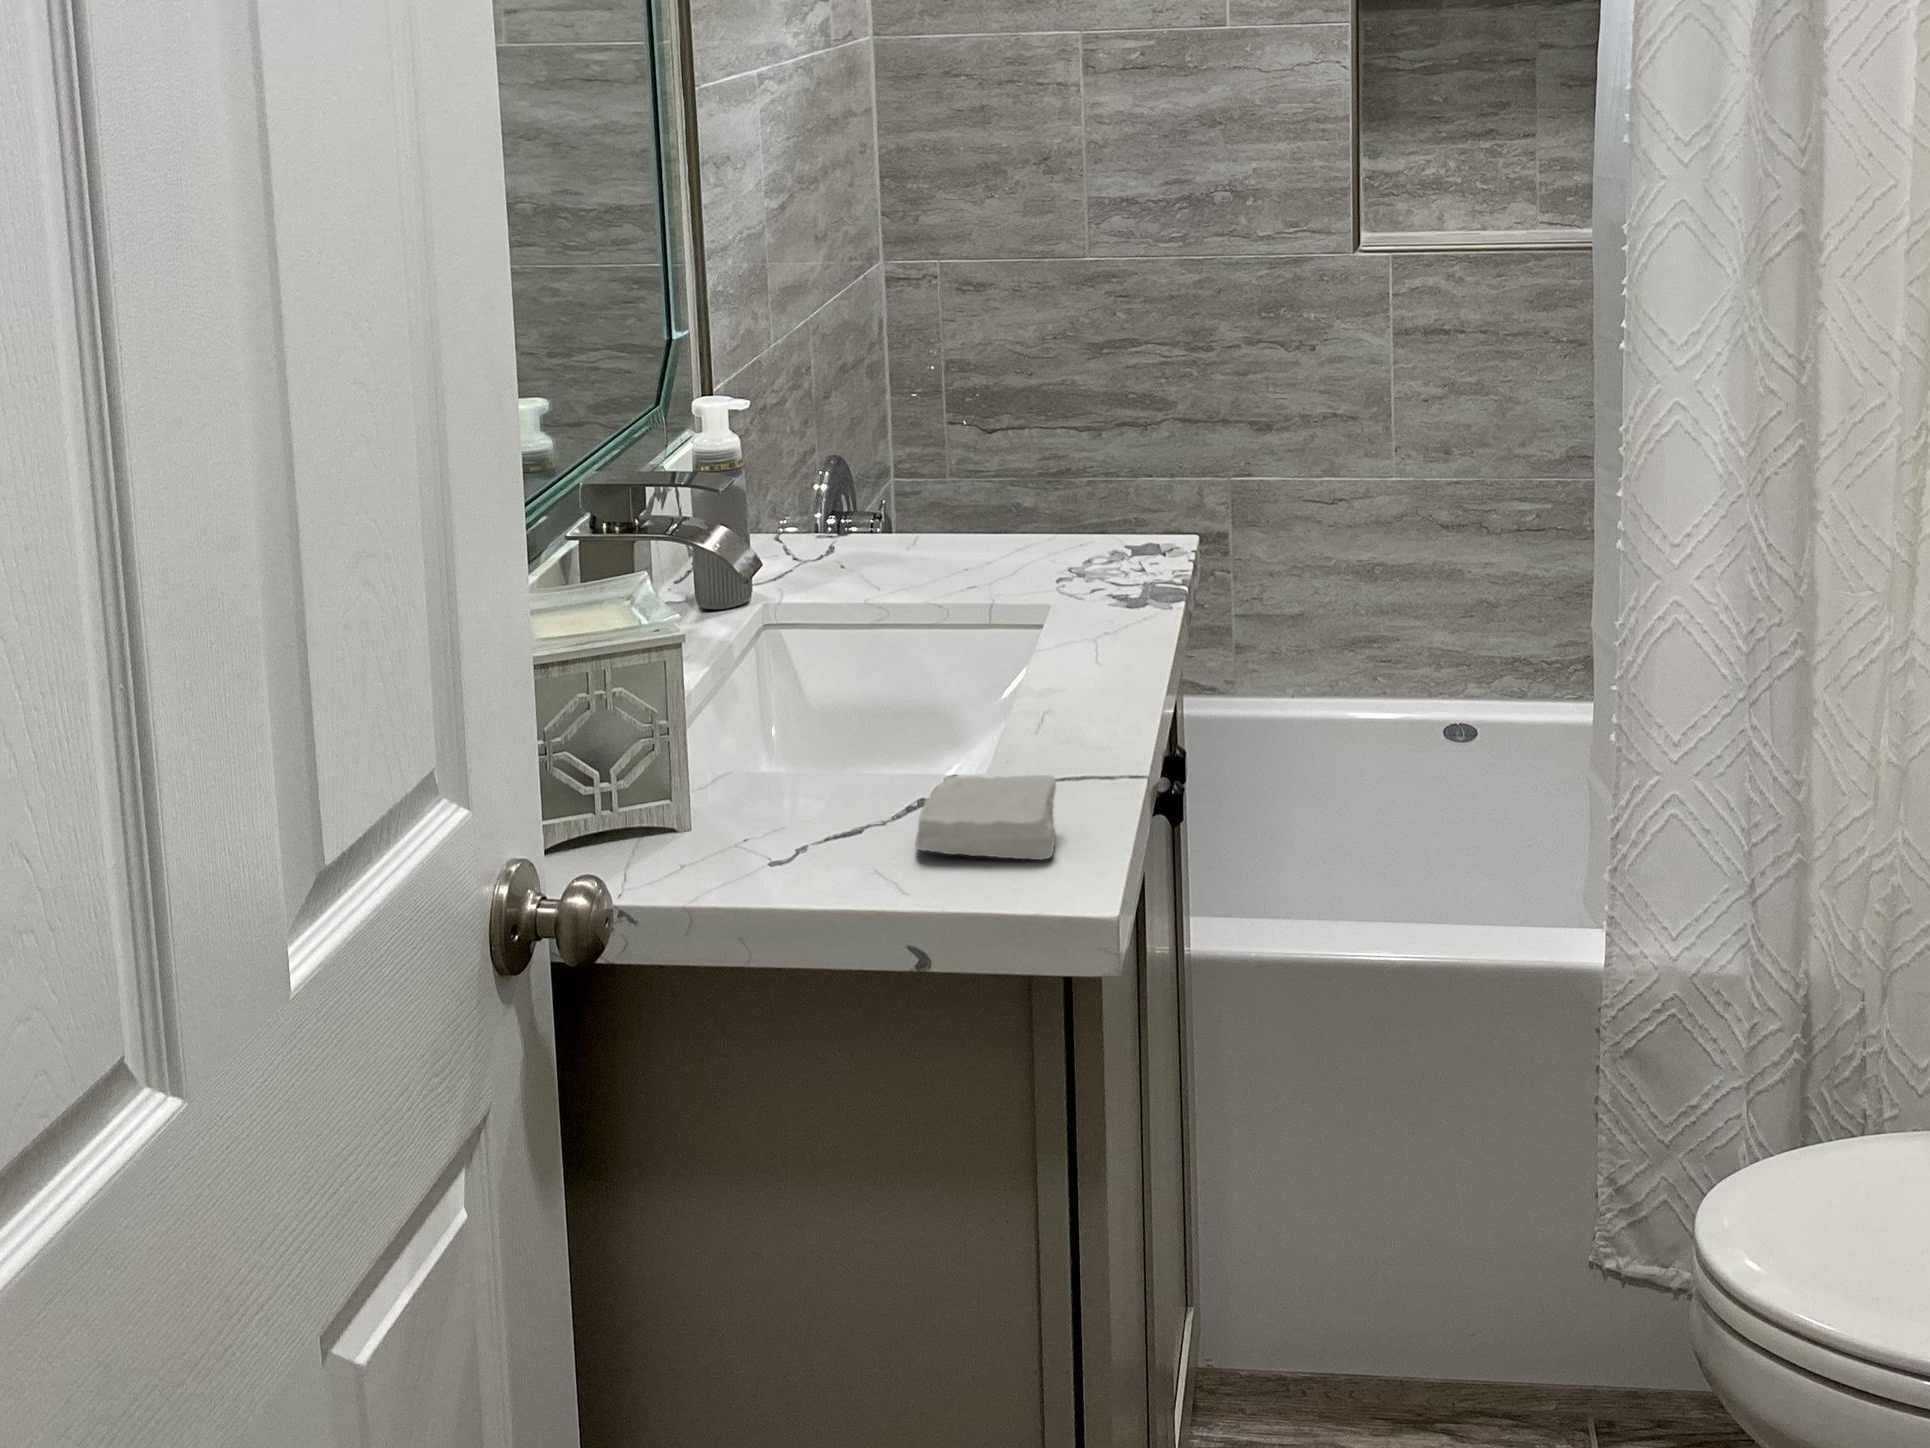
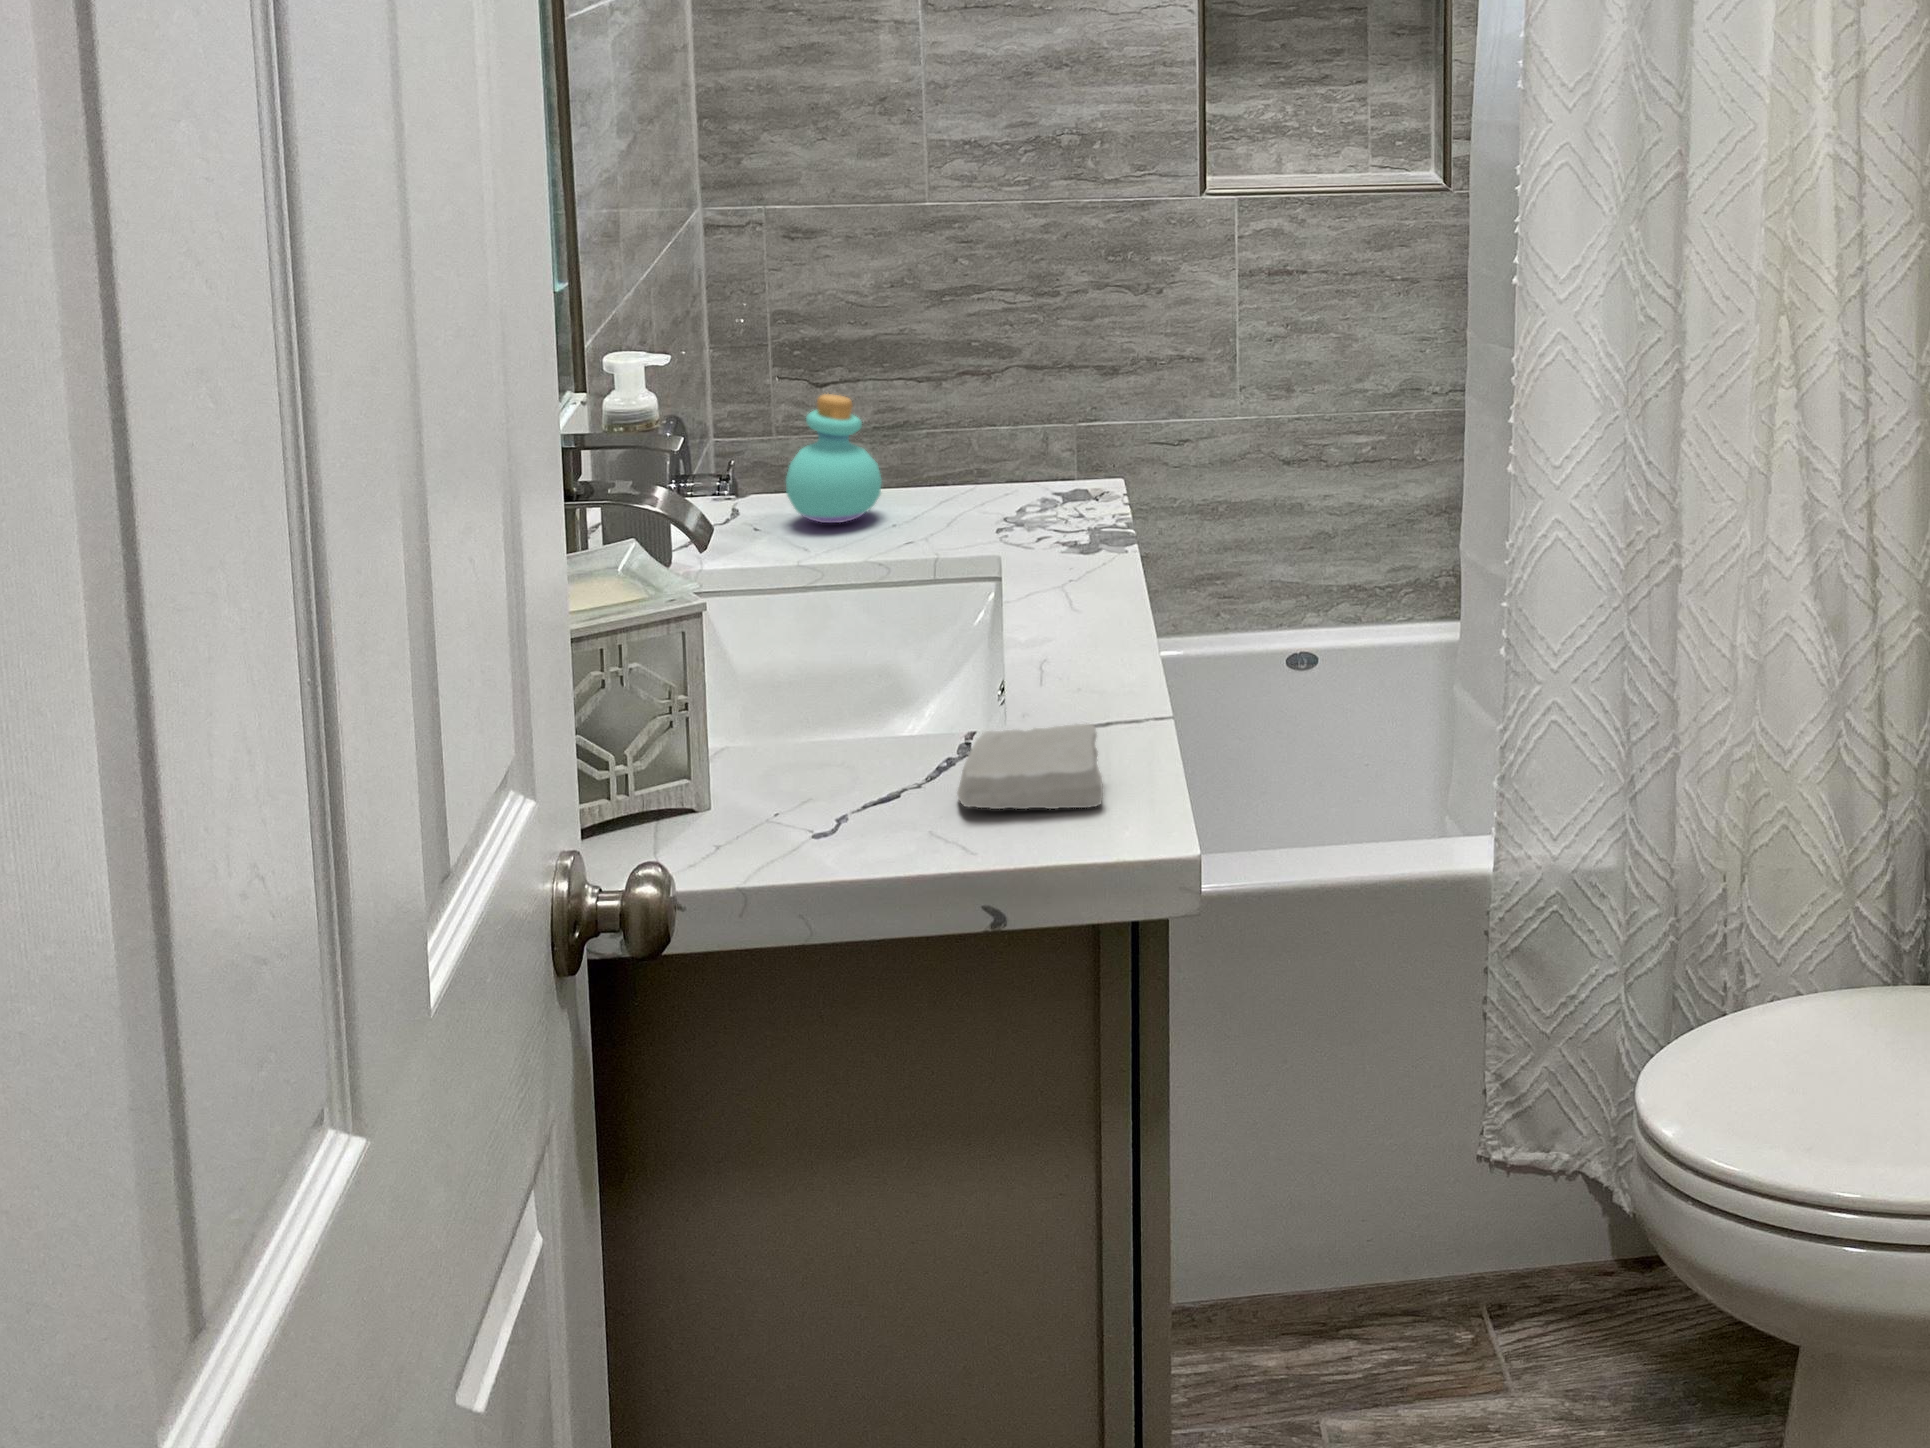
perfume bottle: none [870,443,960,568] -> present [786,394,882,523]

